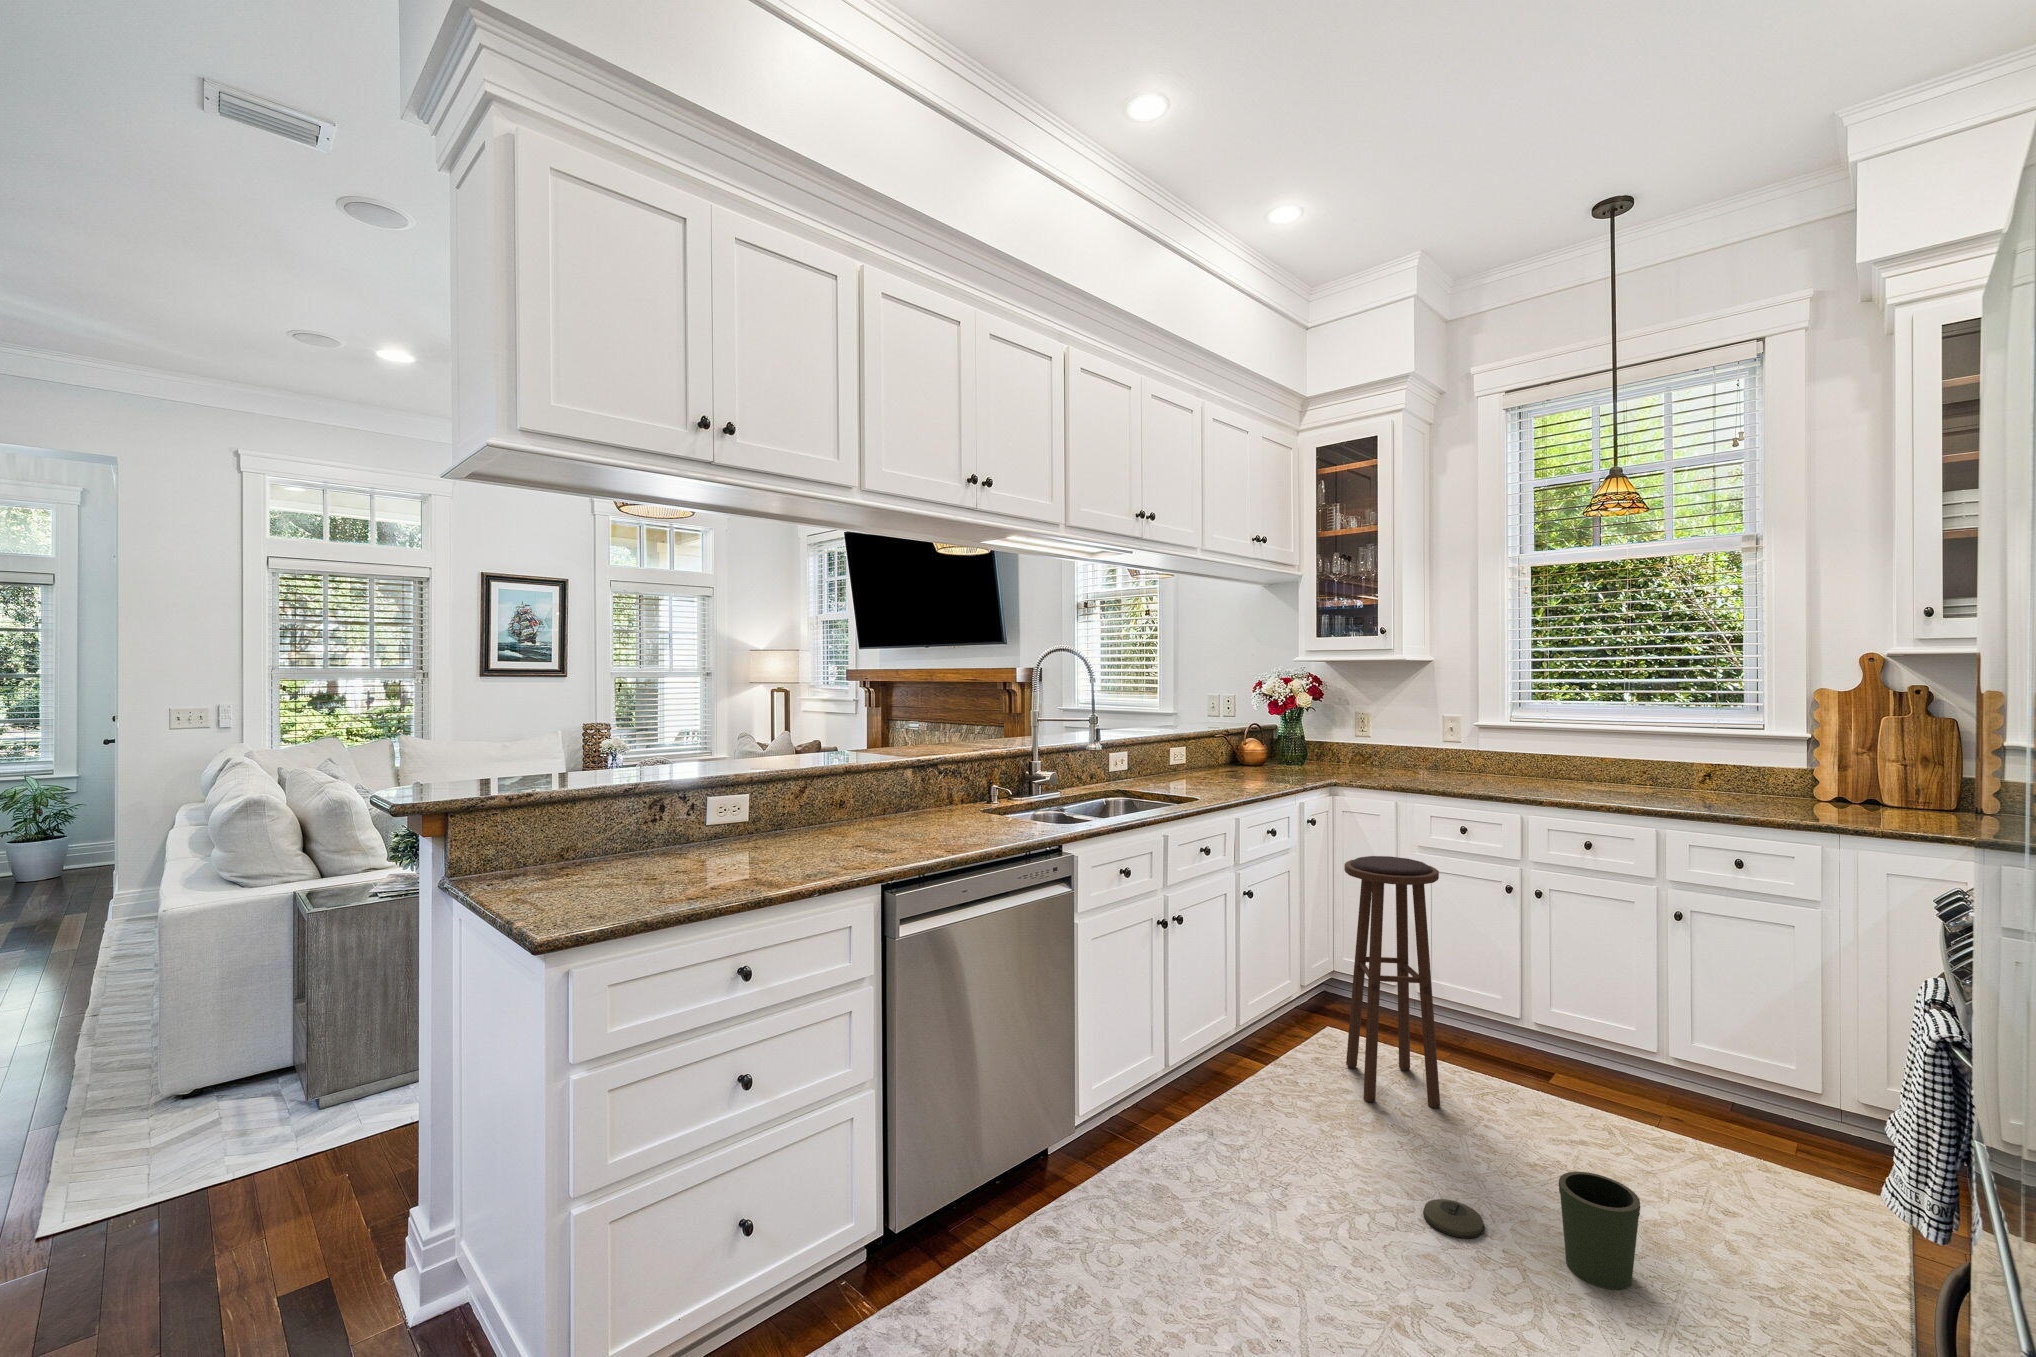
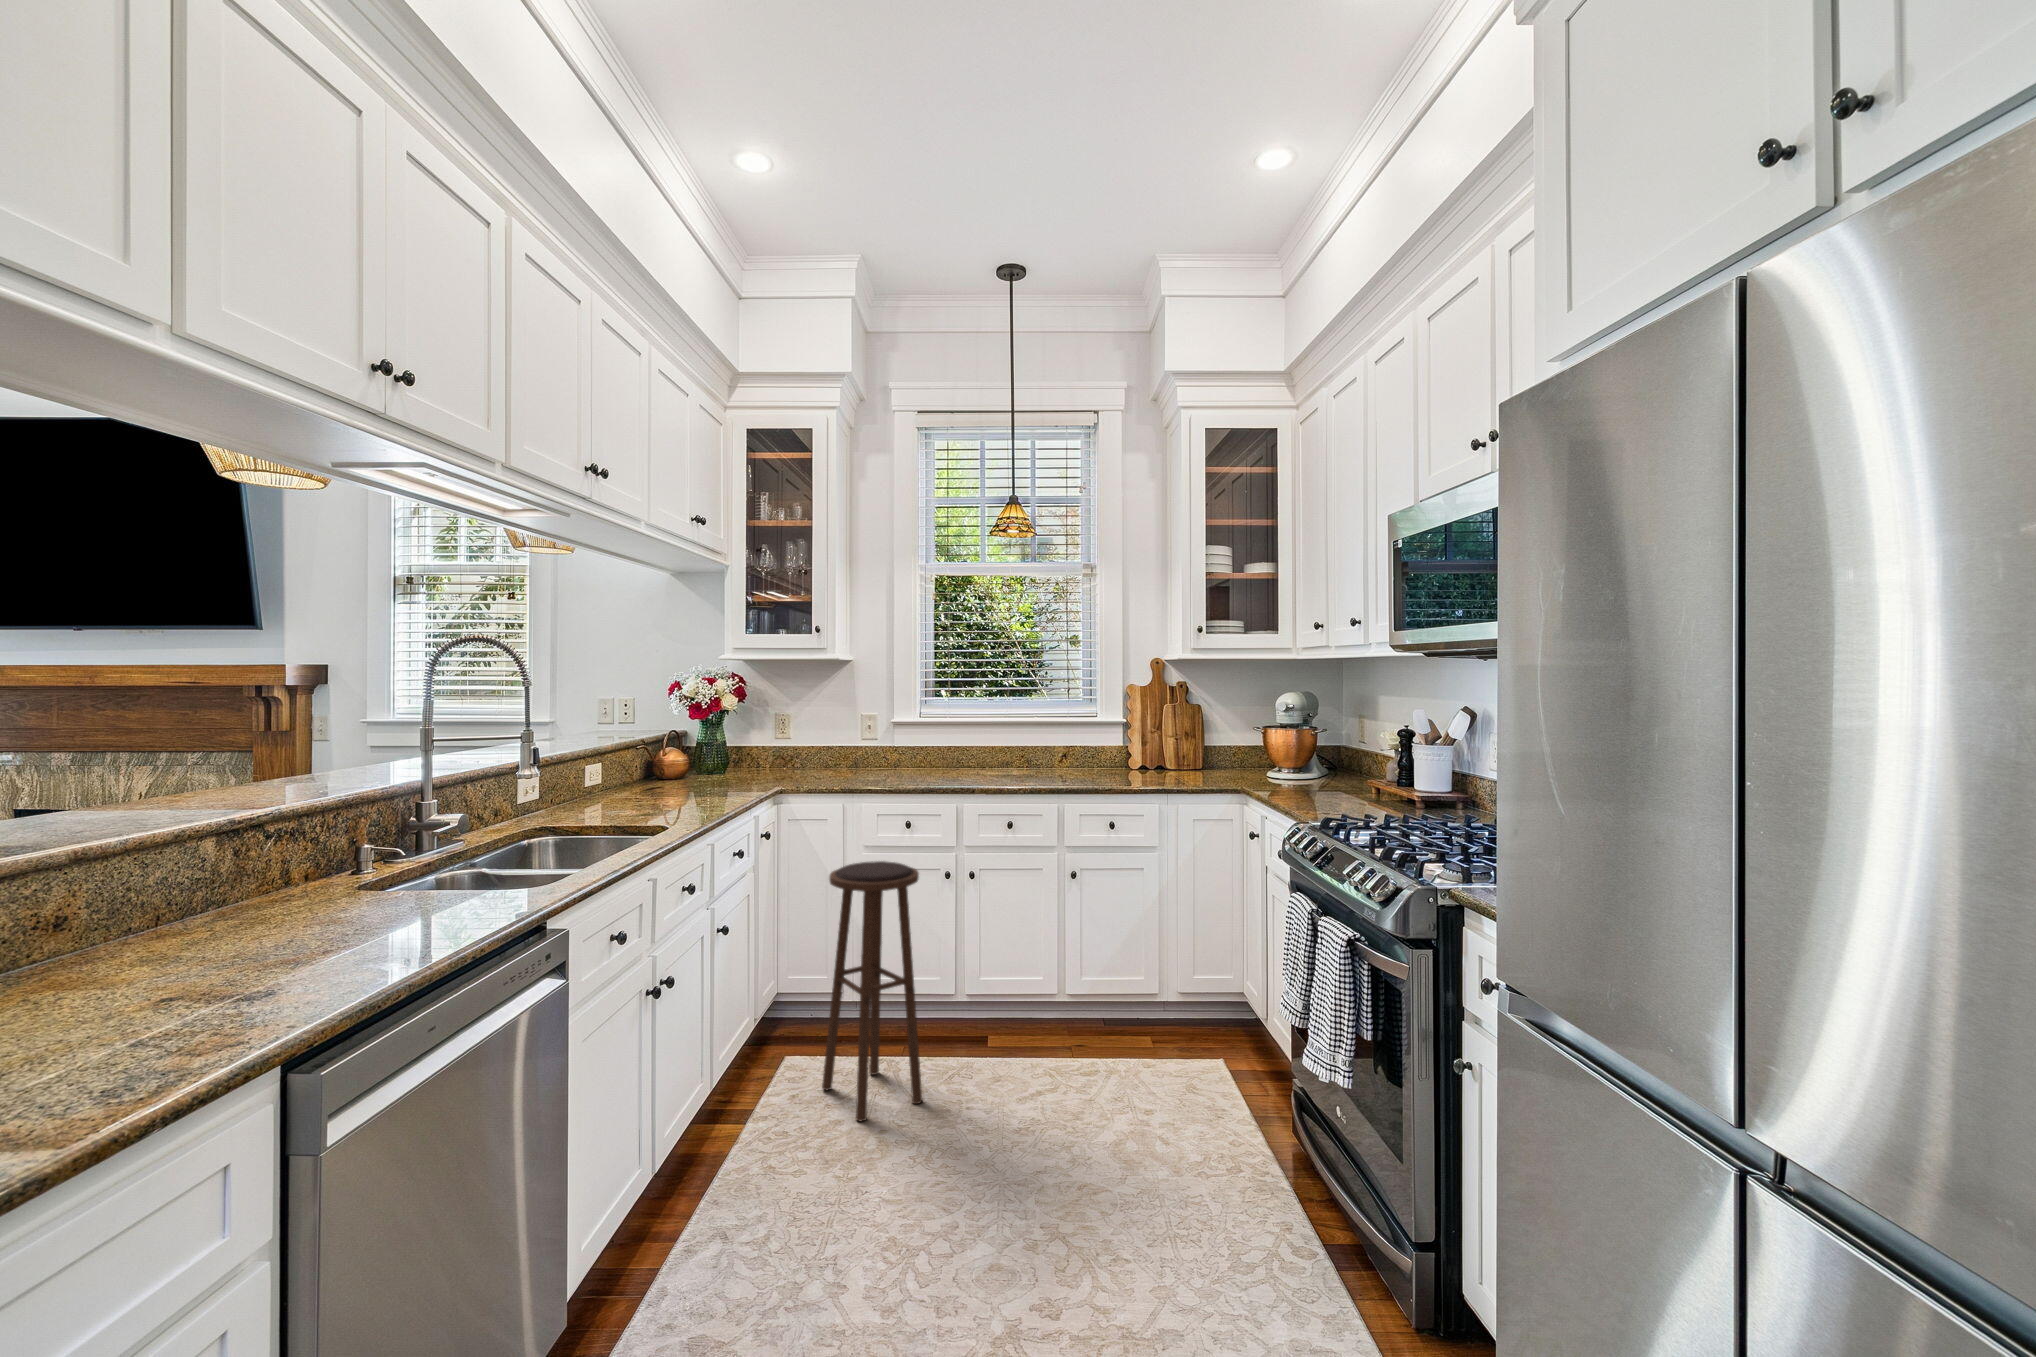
trash can: present [1423,1172,1640,1290] -> none [966,1117,1139,1230]

